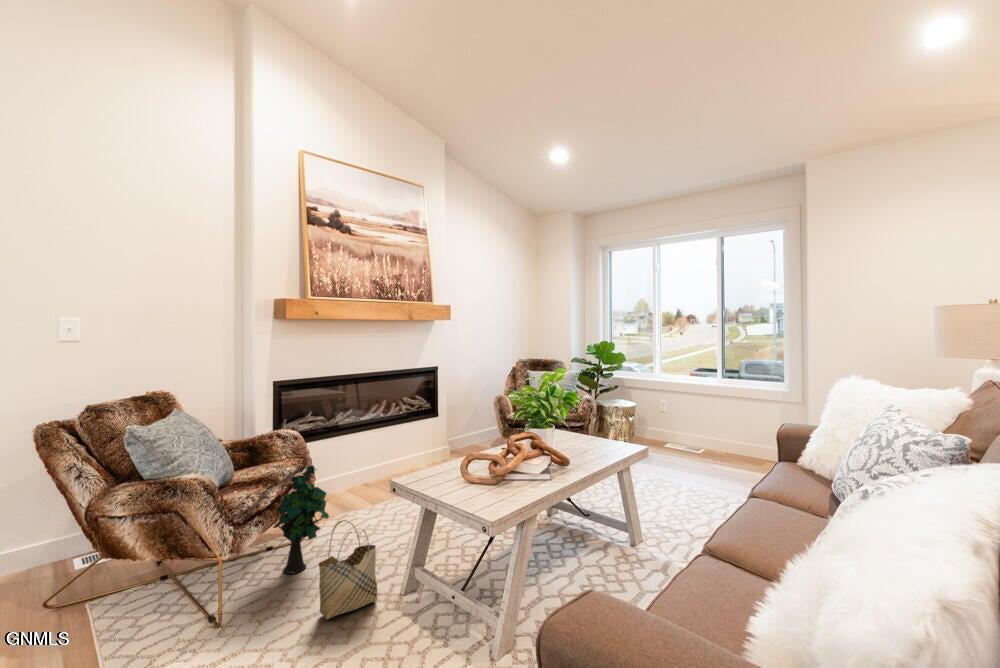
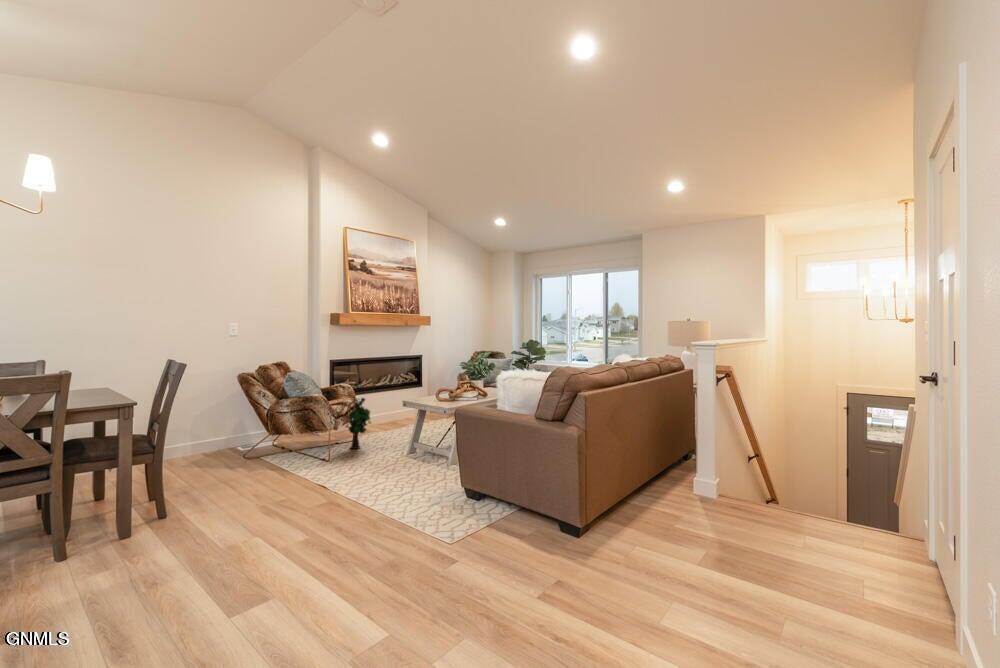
woven basket: present [319,520,377,619] -> none [374,418,399,457]

